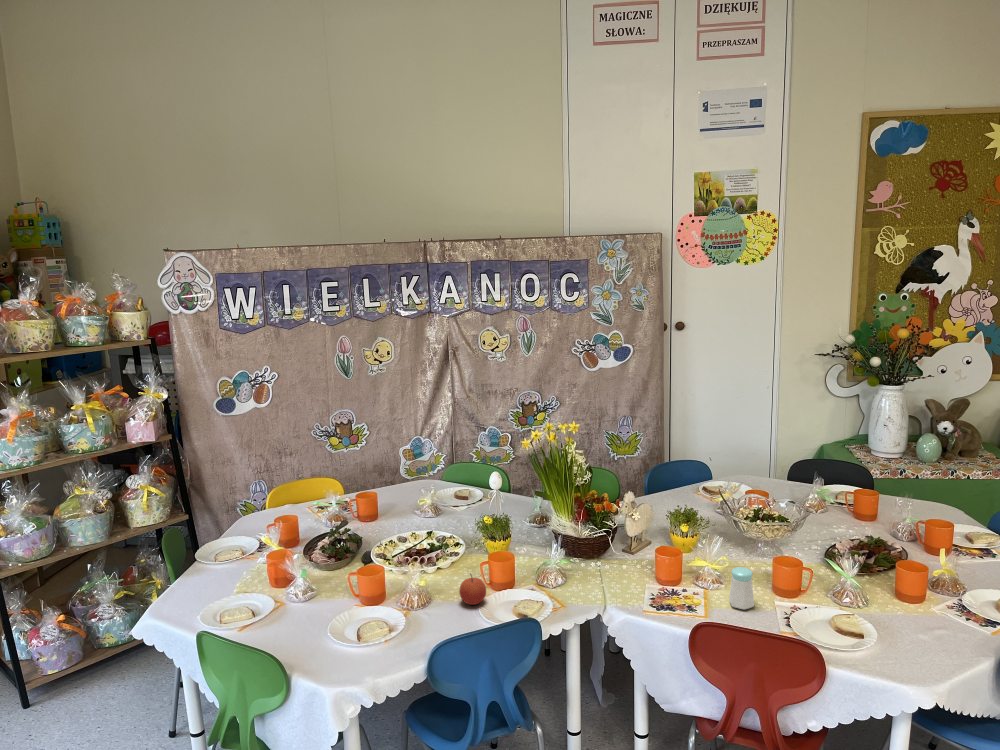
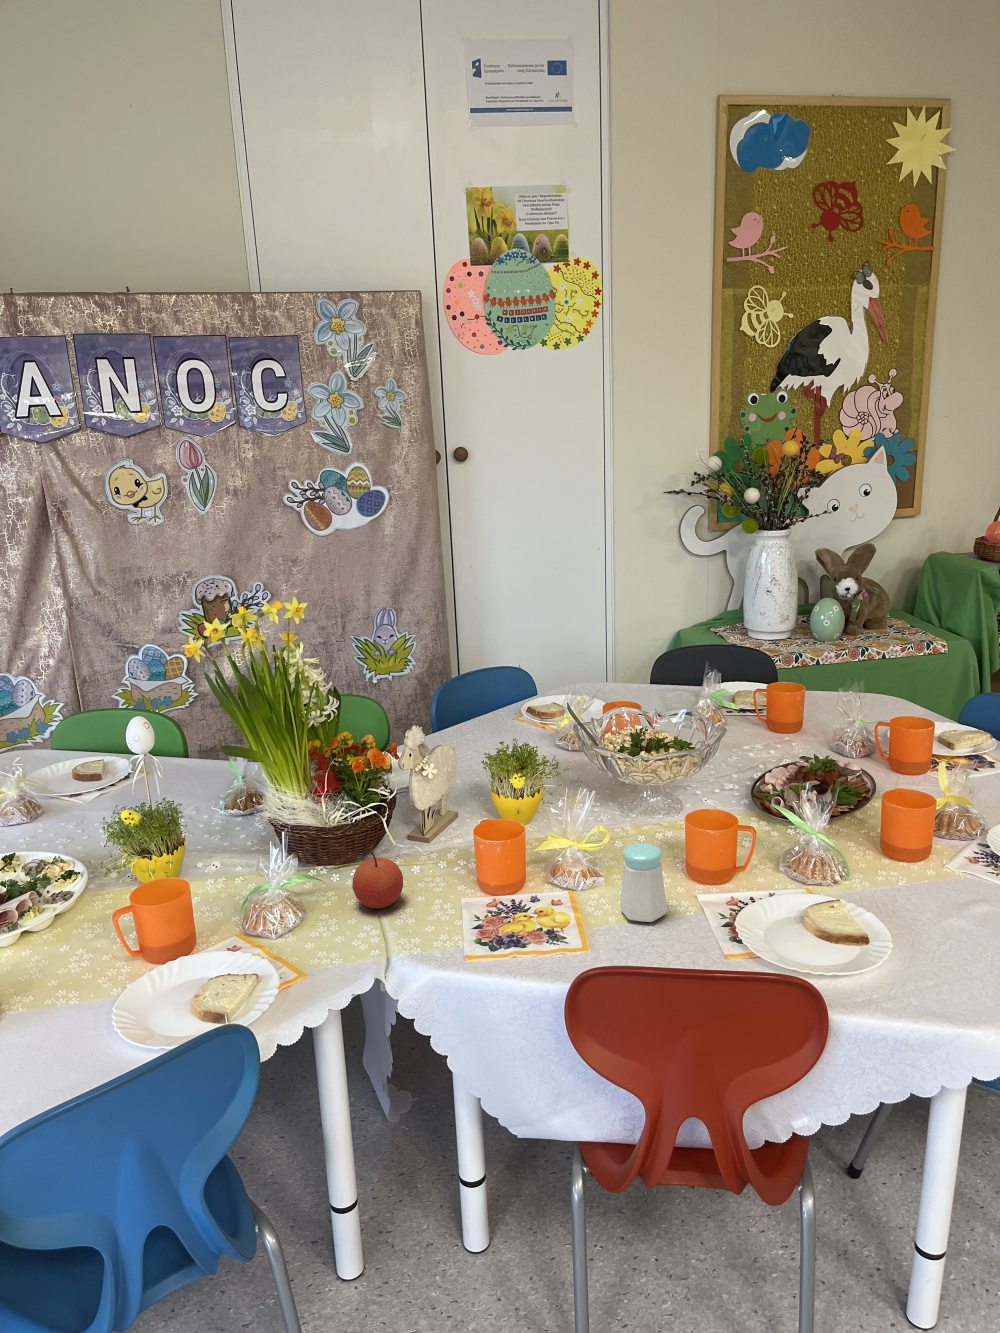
apple: present [459,574,486,605] -> present [352,851,403,908]

